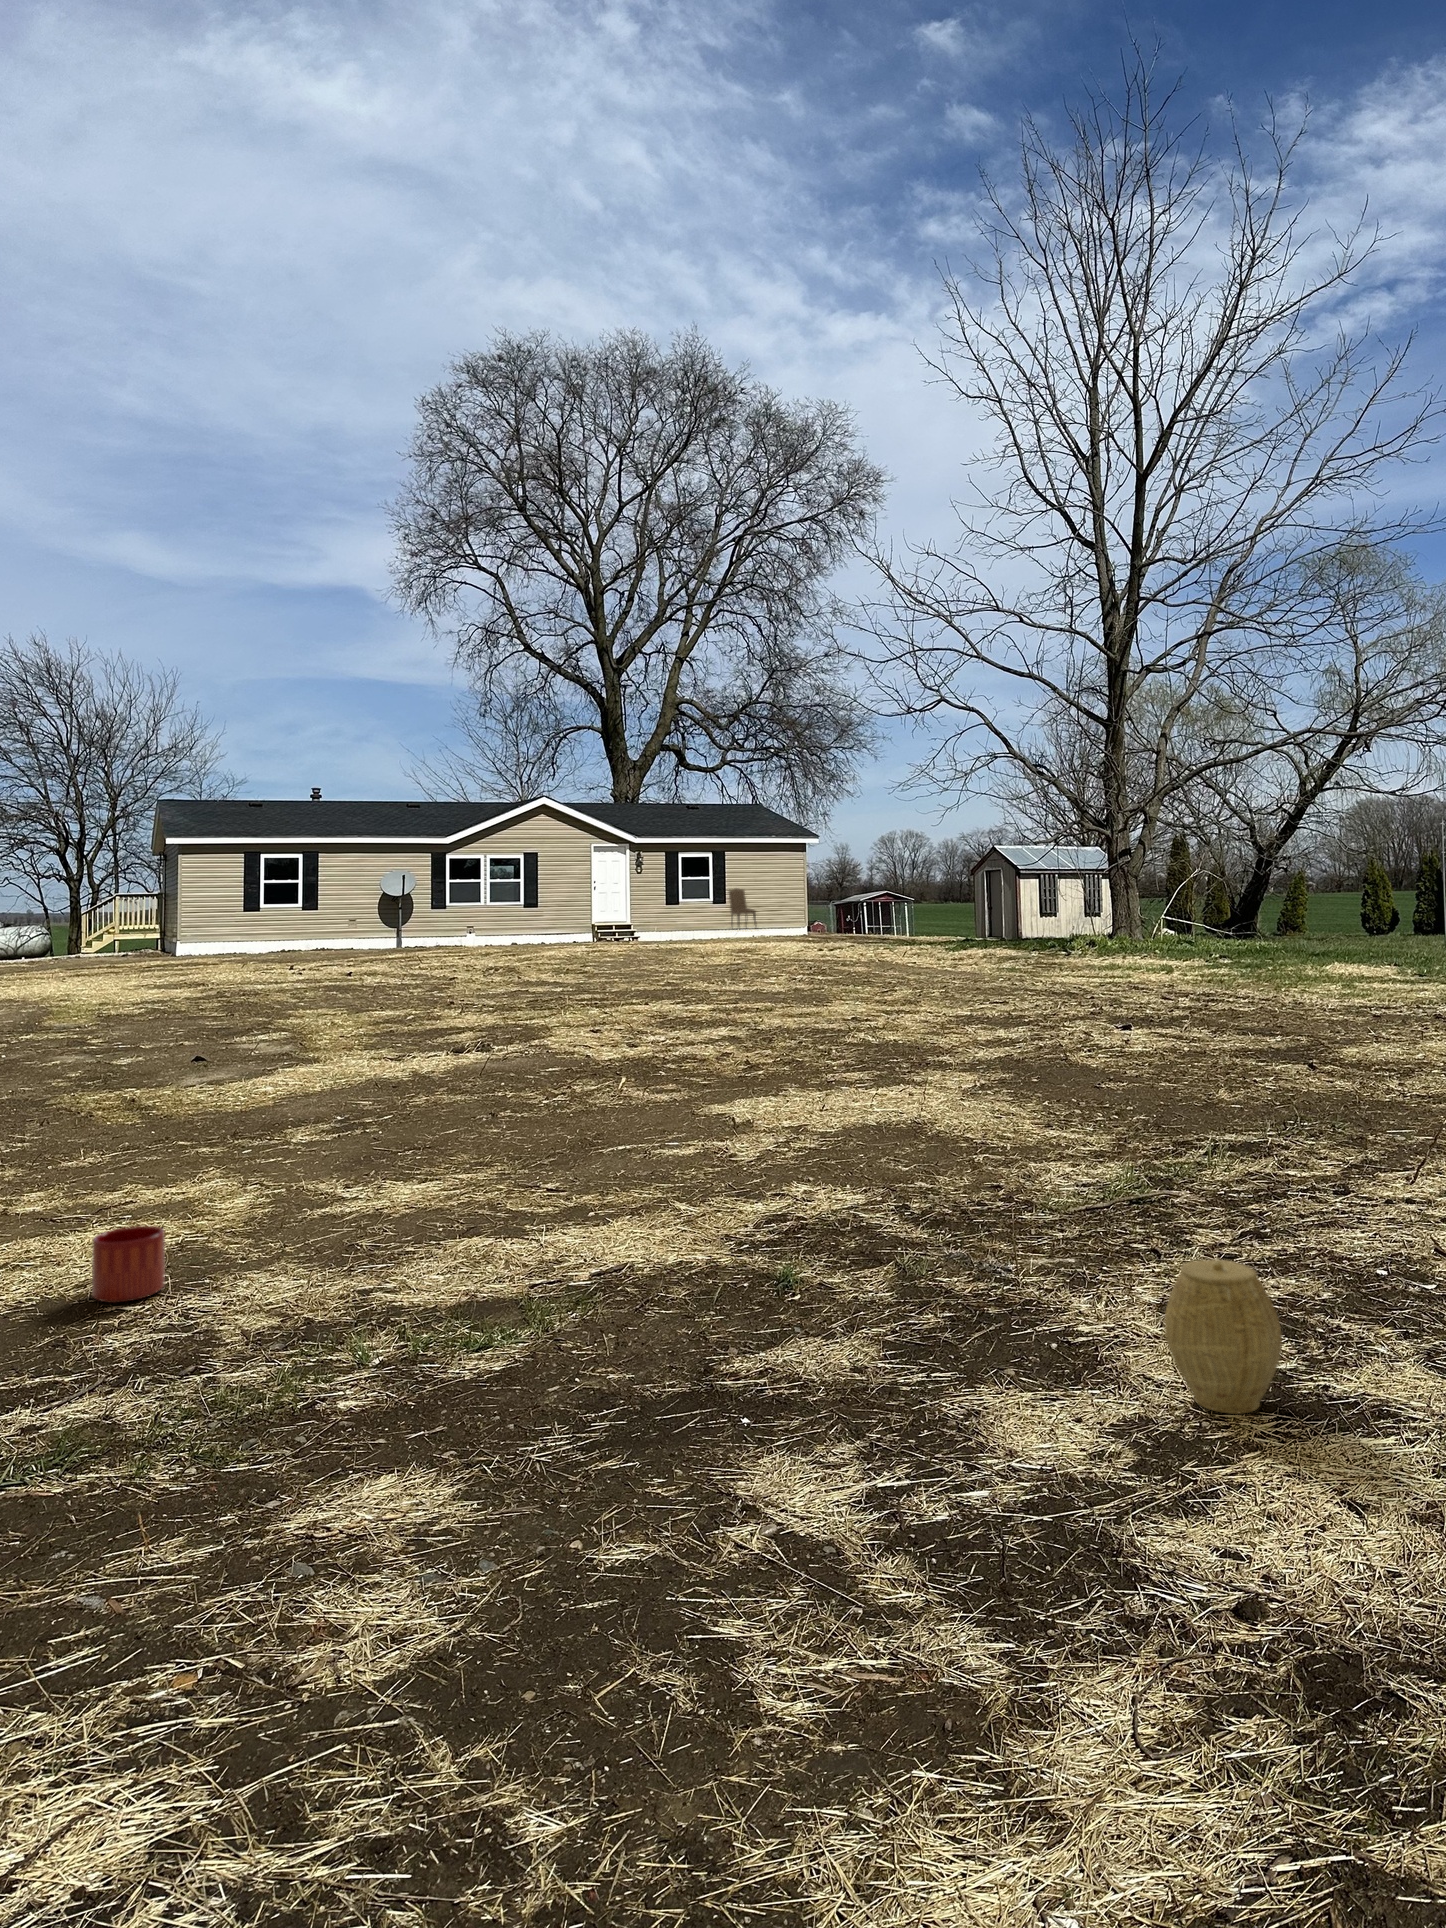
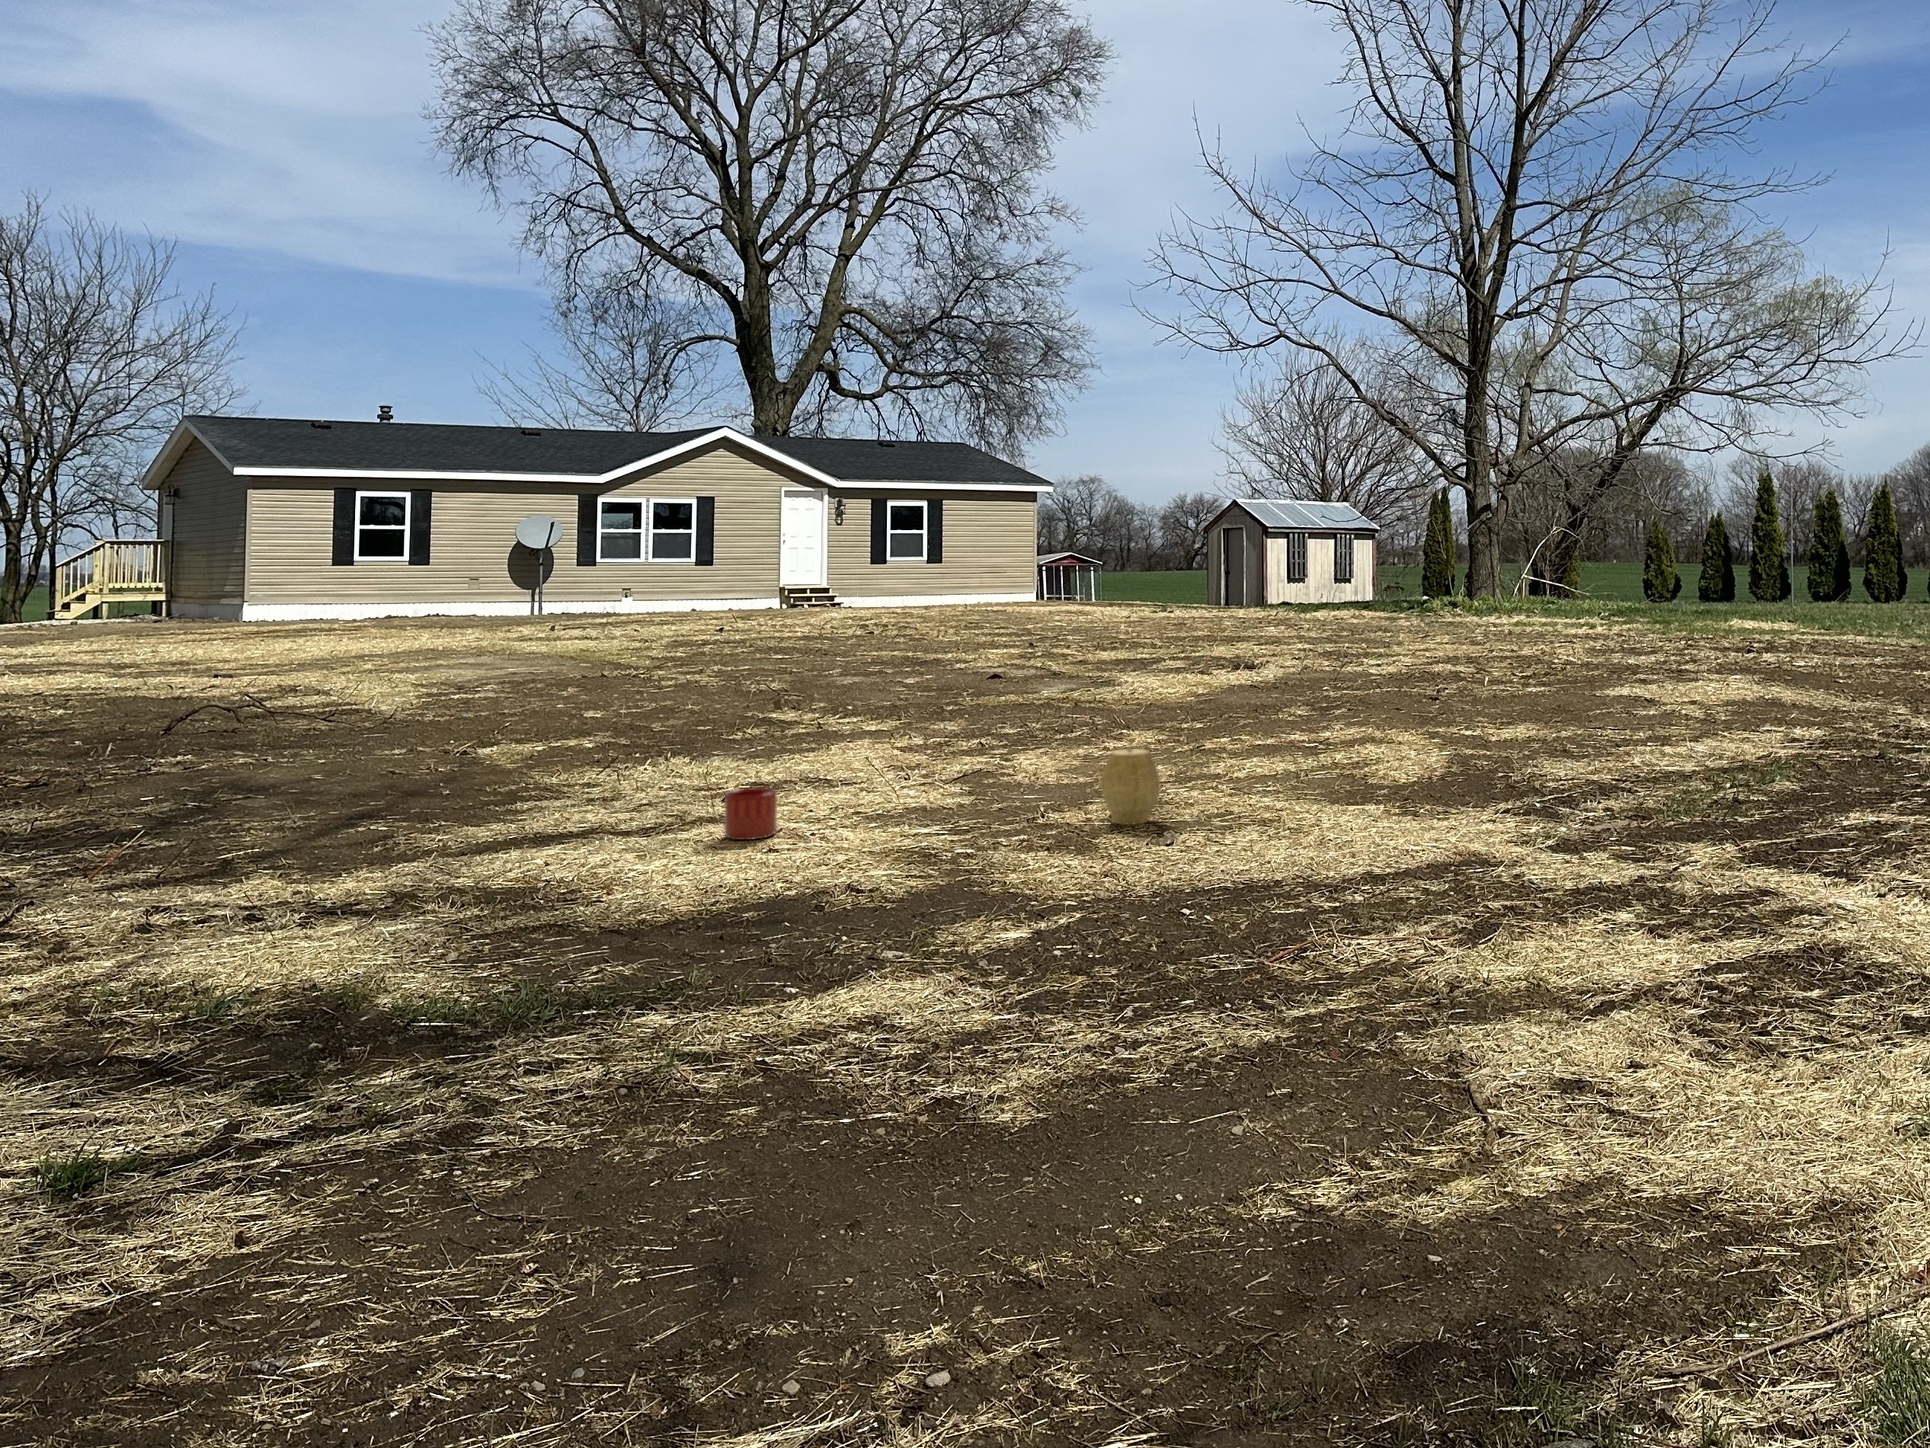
chair: present [728,888,756,925] -> none [944,545,978,593]
woven basket: present [1165,1260,1282,1414] -> present [1101,748,1160,825]

